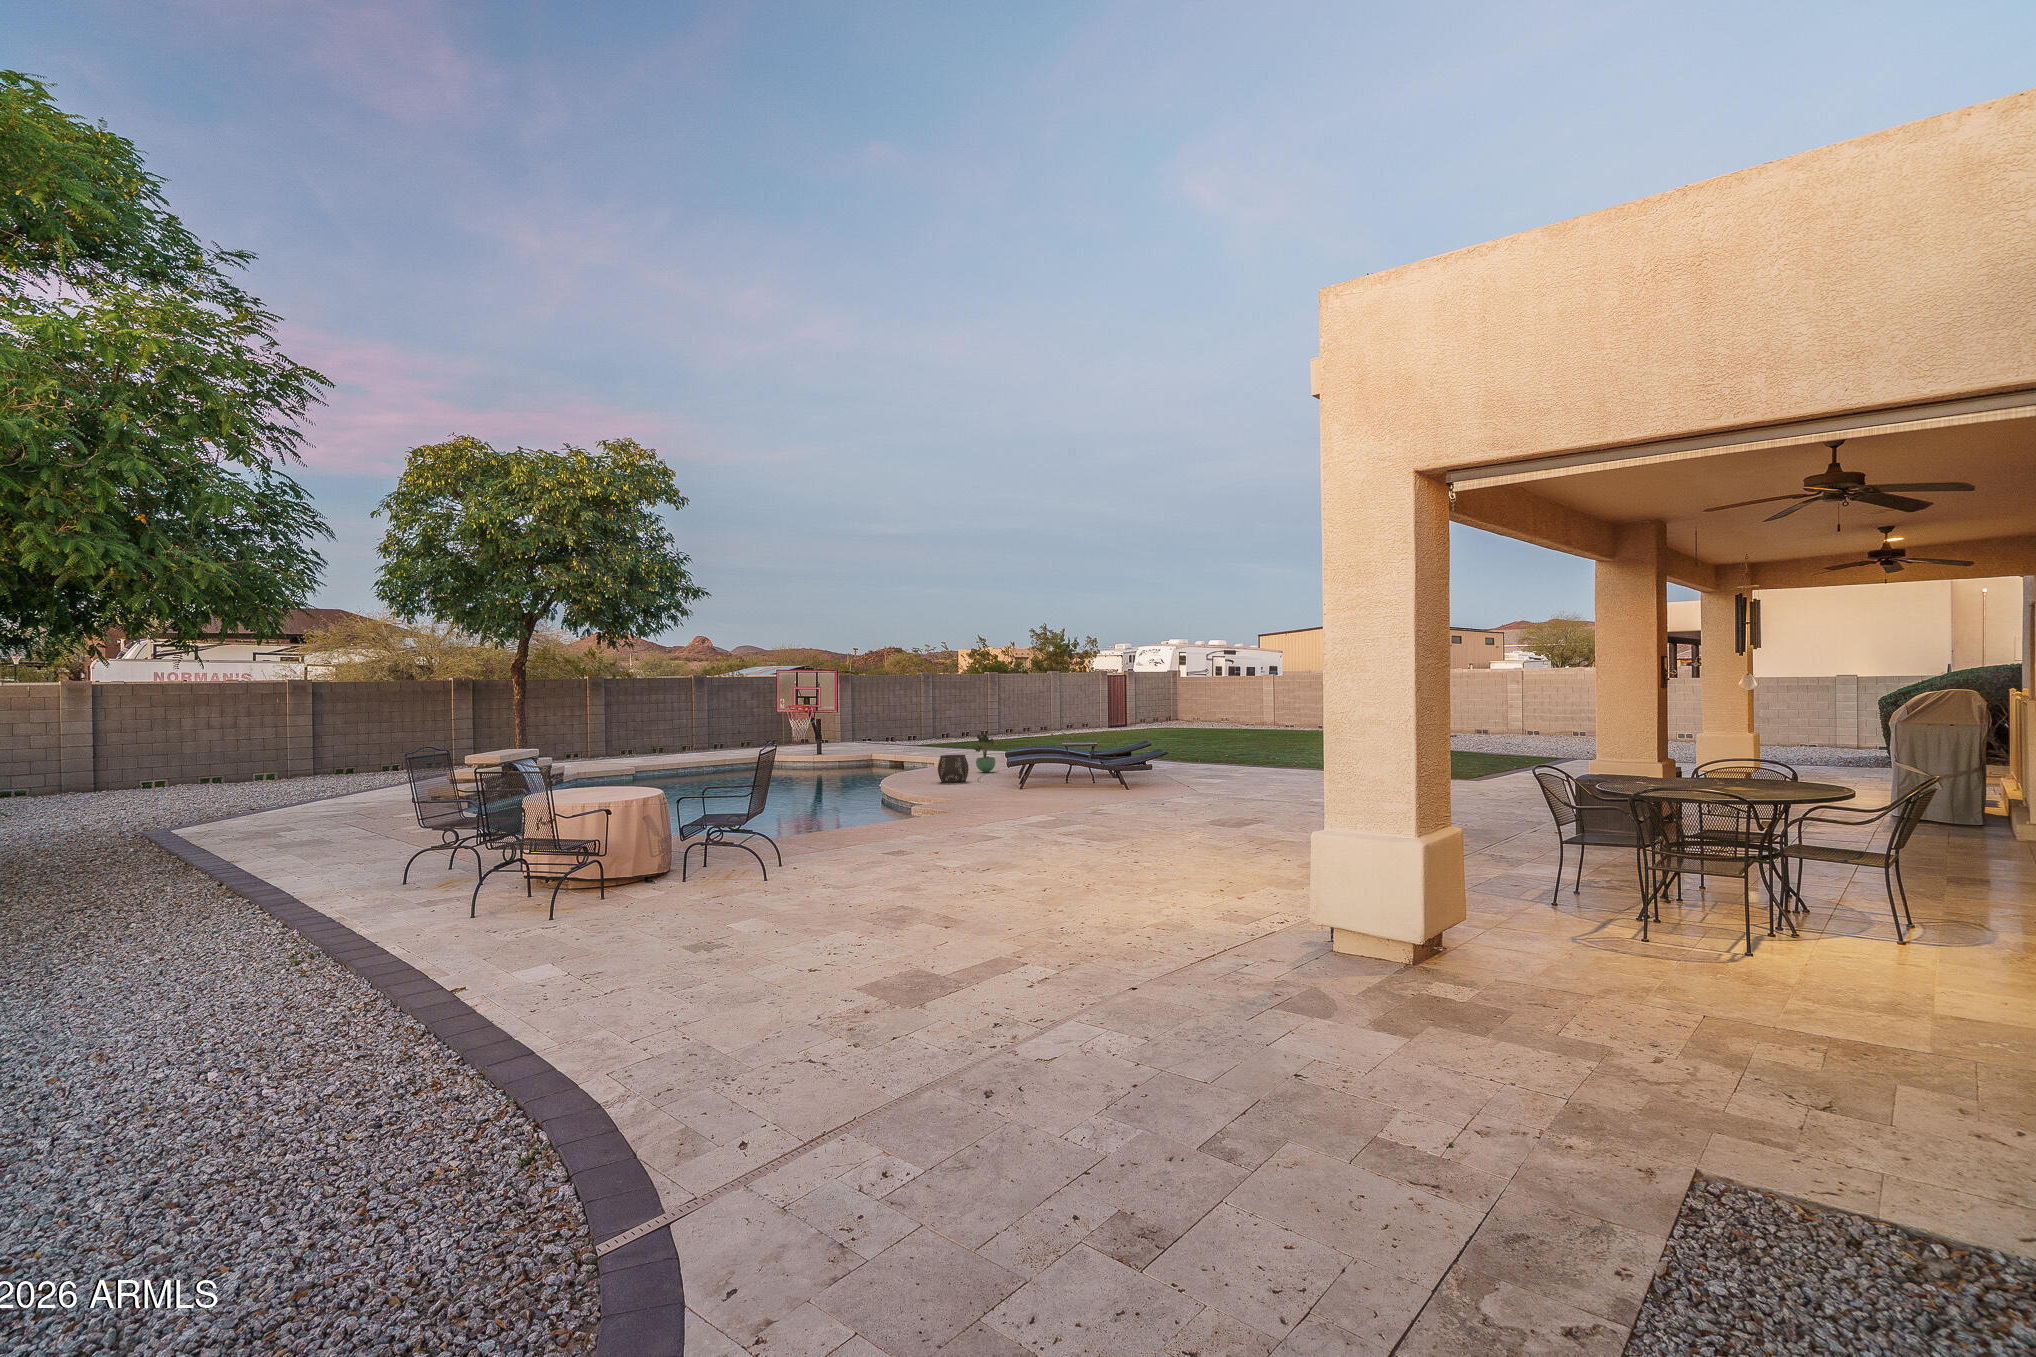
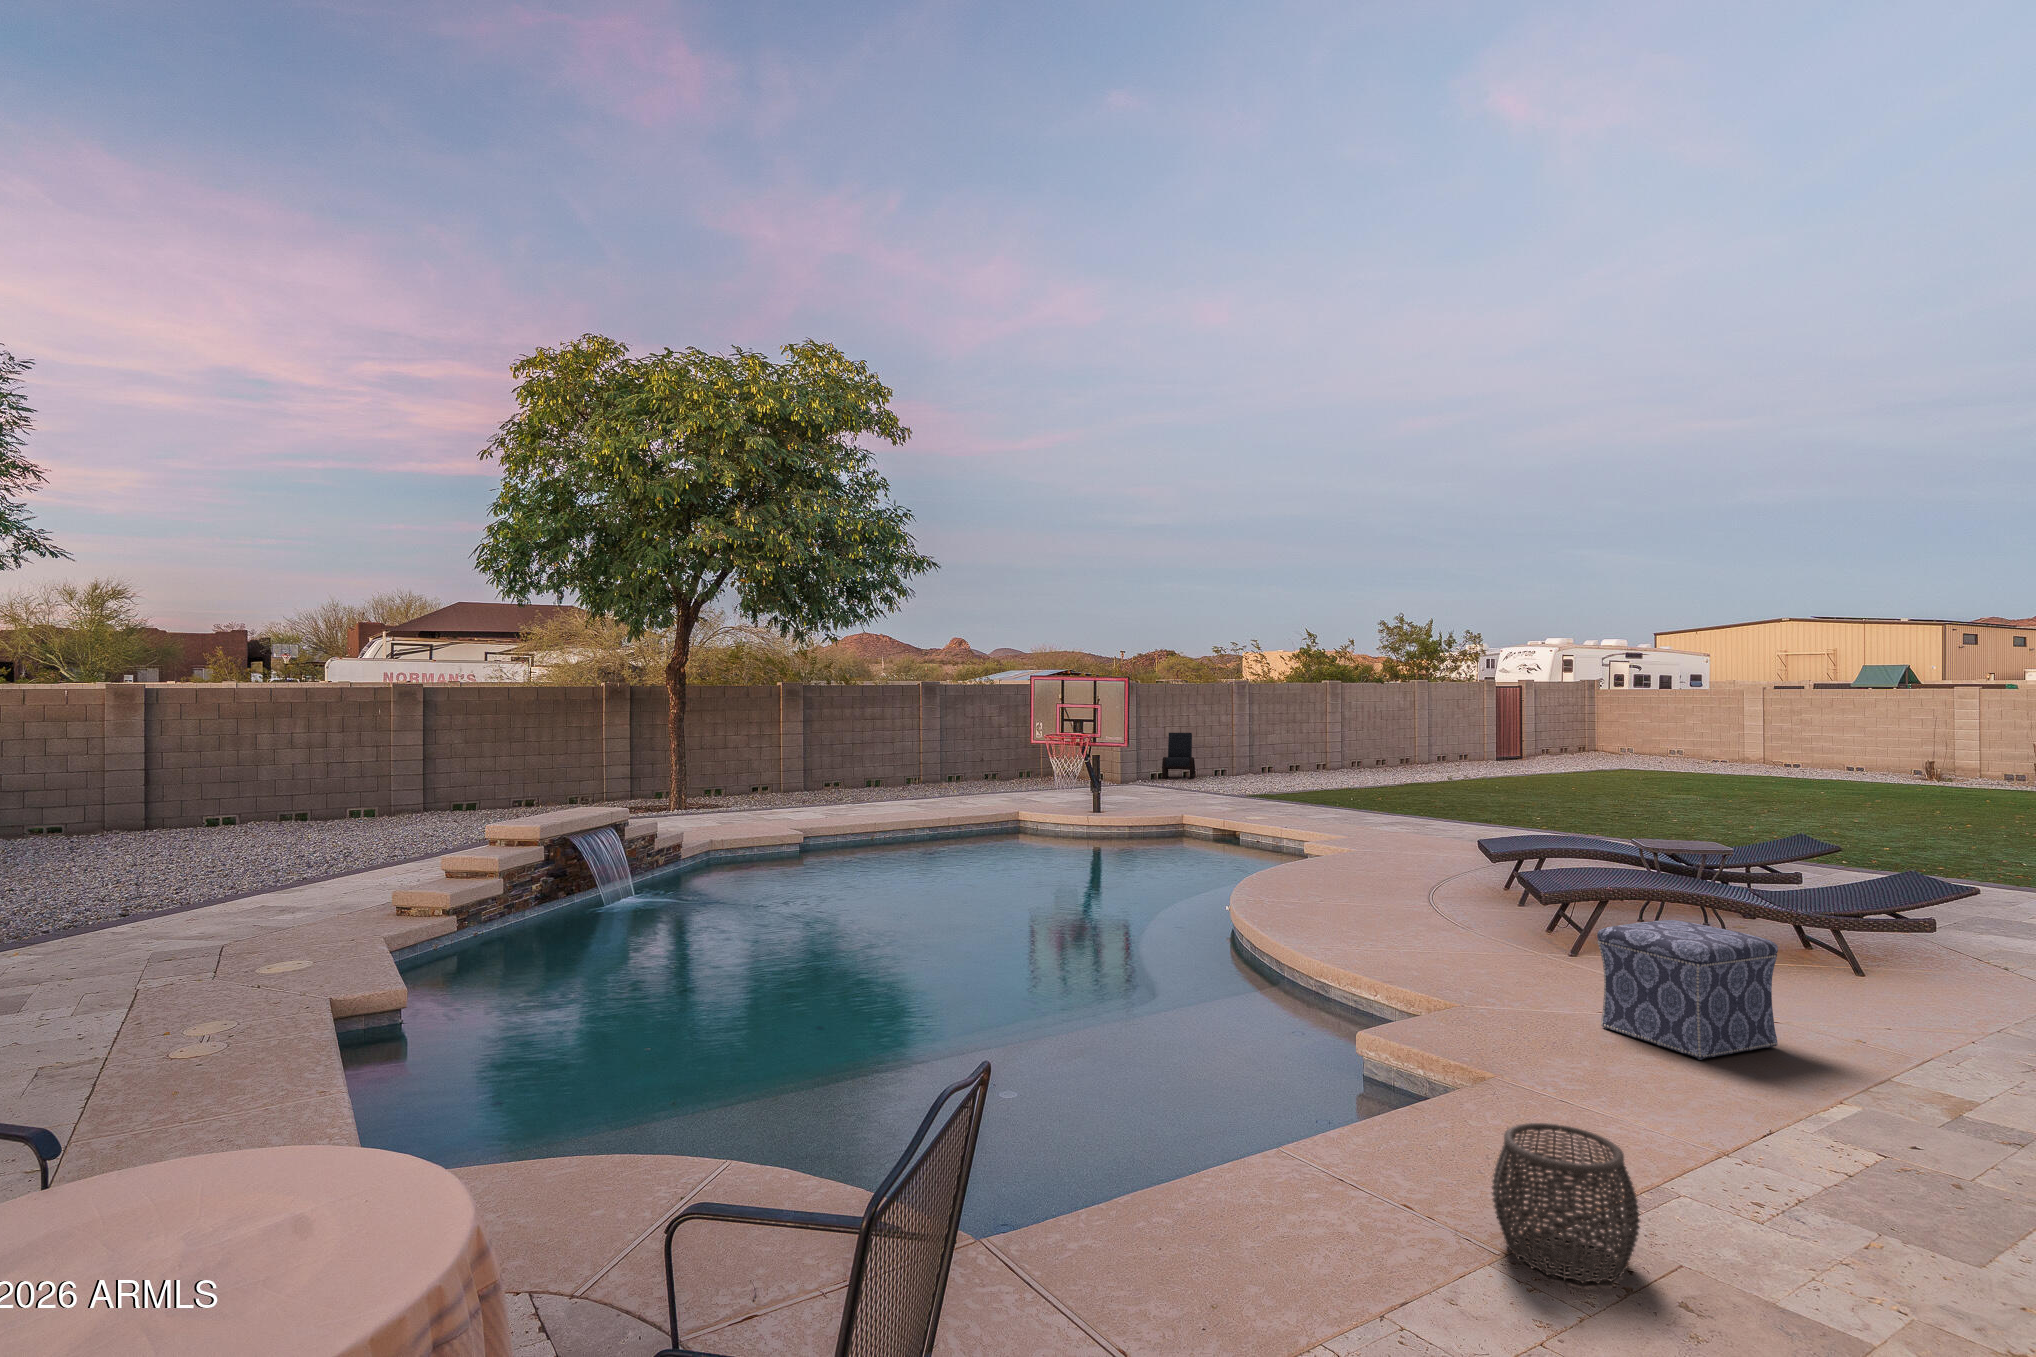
lounge chair: none [865,709,889,742] -> present [1162,733,1195,779]
potted plant: present [975,733,995,772] -> none [1510,938,1589,1059]
ottoman: none [1008,733,1059,770] -> present [1597,920,1778,1060]

